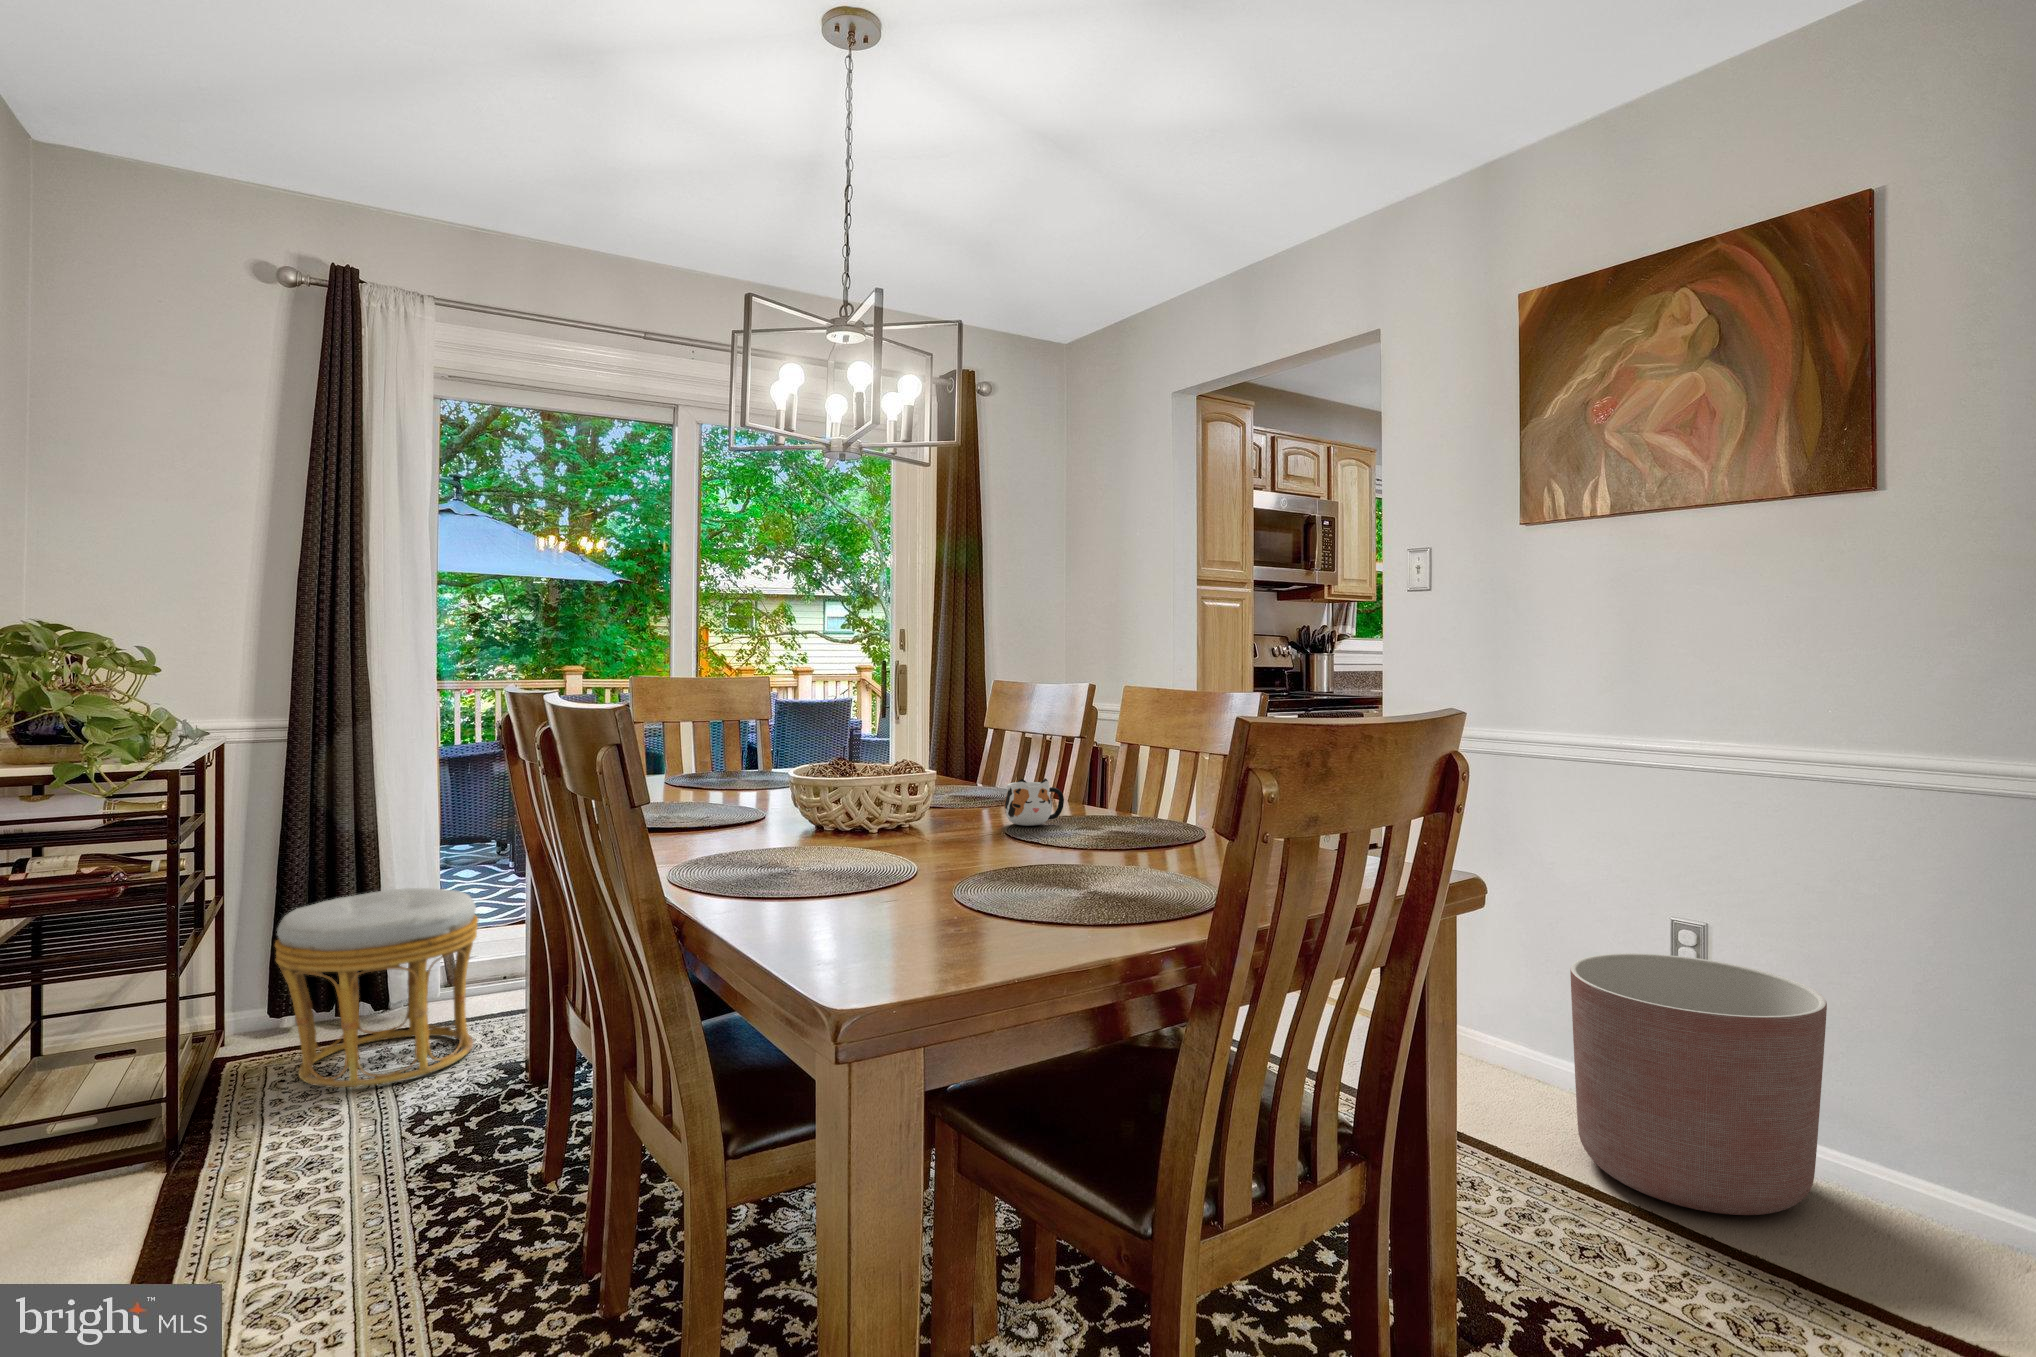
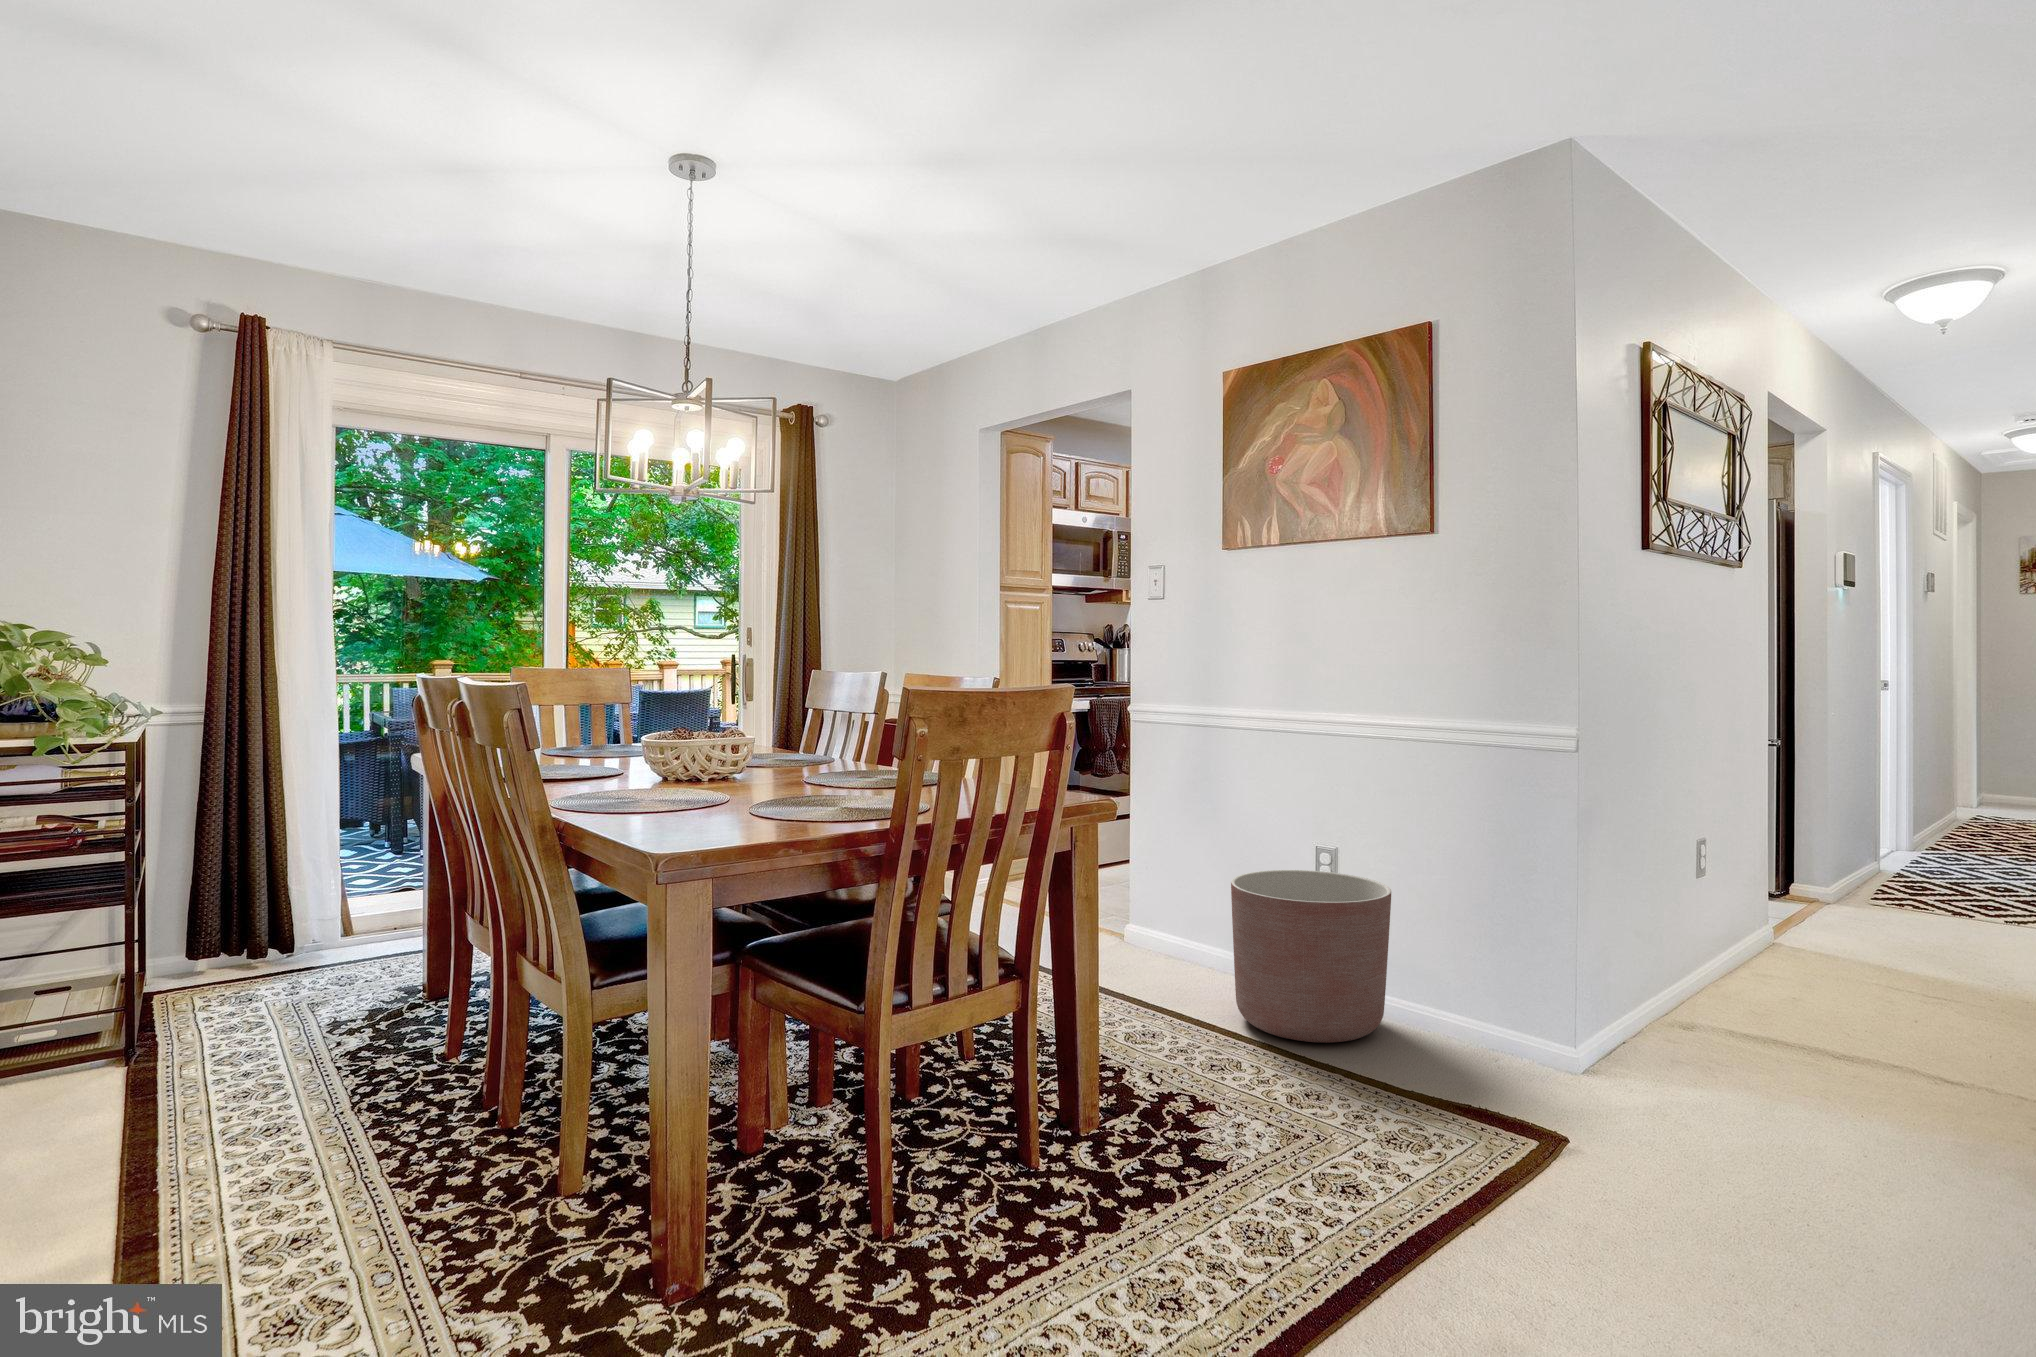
mug: present [1004,778,1064,826] -> none [808,742,853,777]
ottoman: present [275,888,478,1088] -> none [203,846,380,1007]

